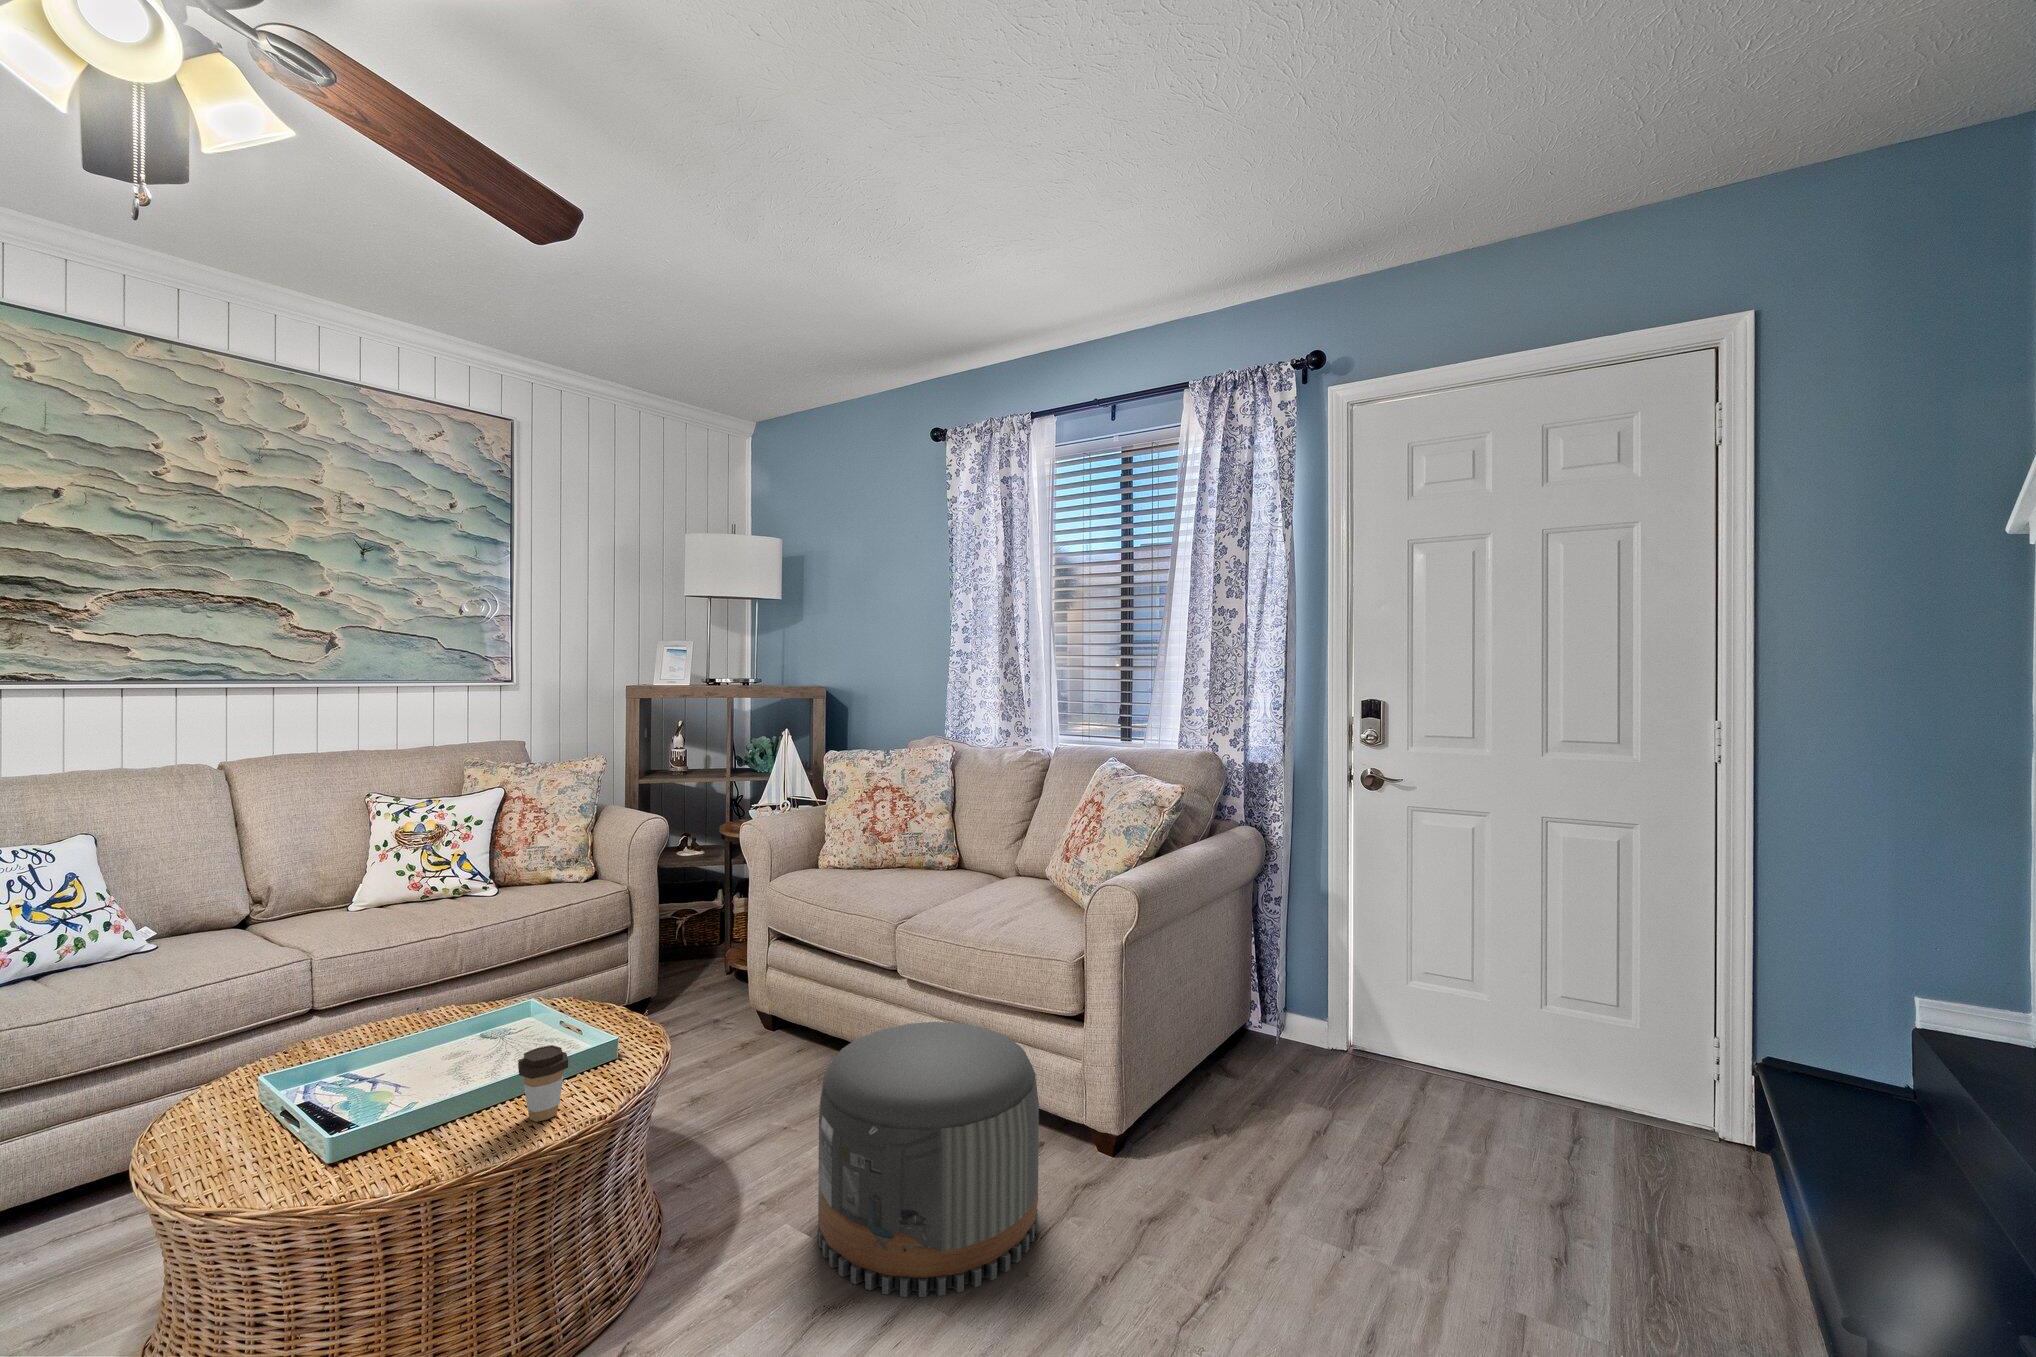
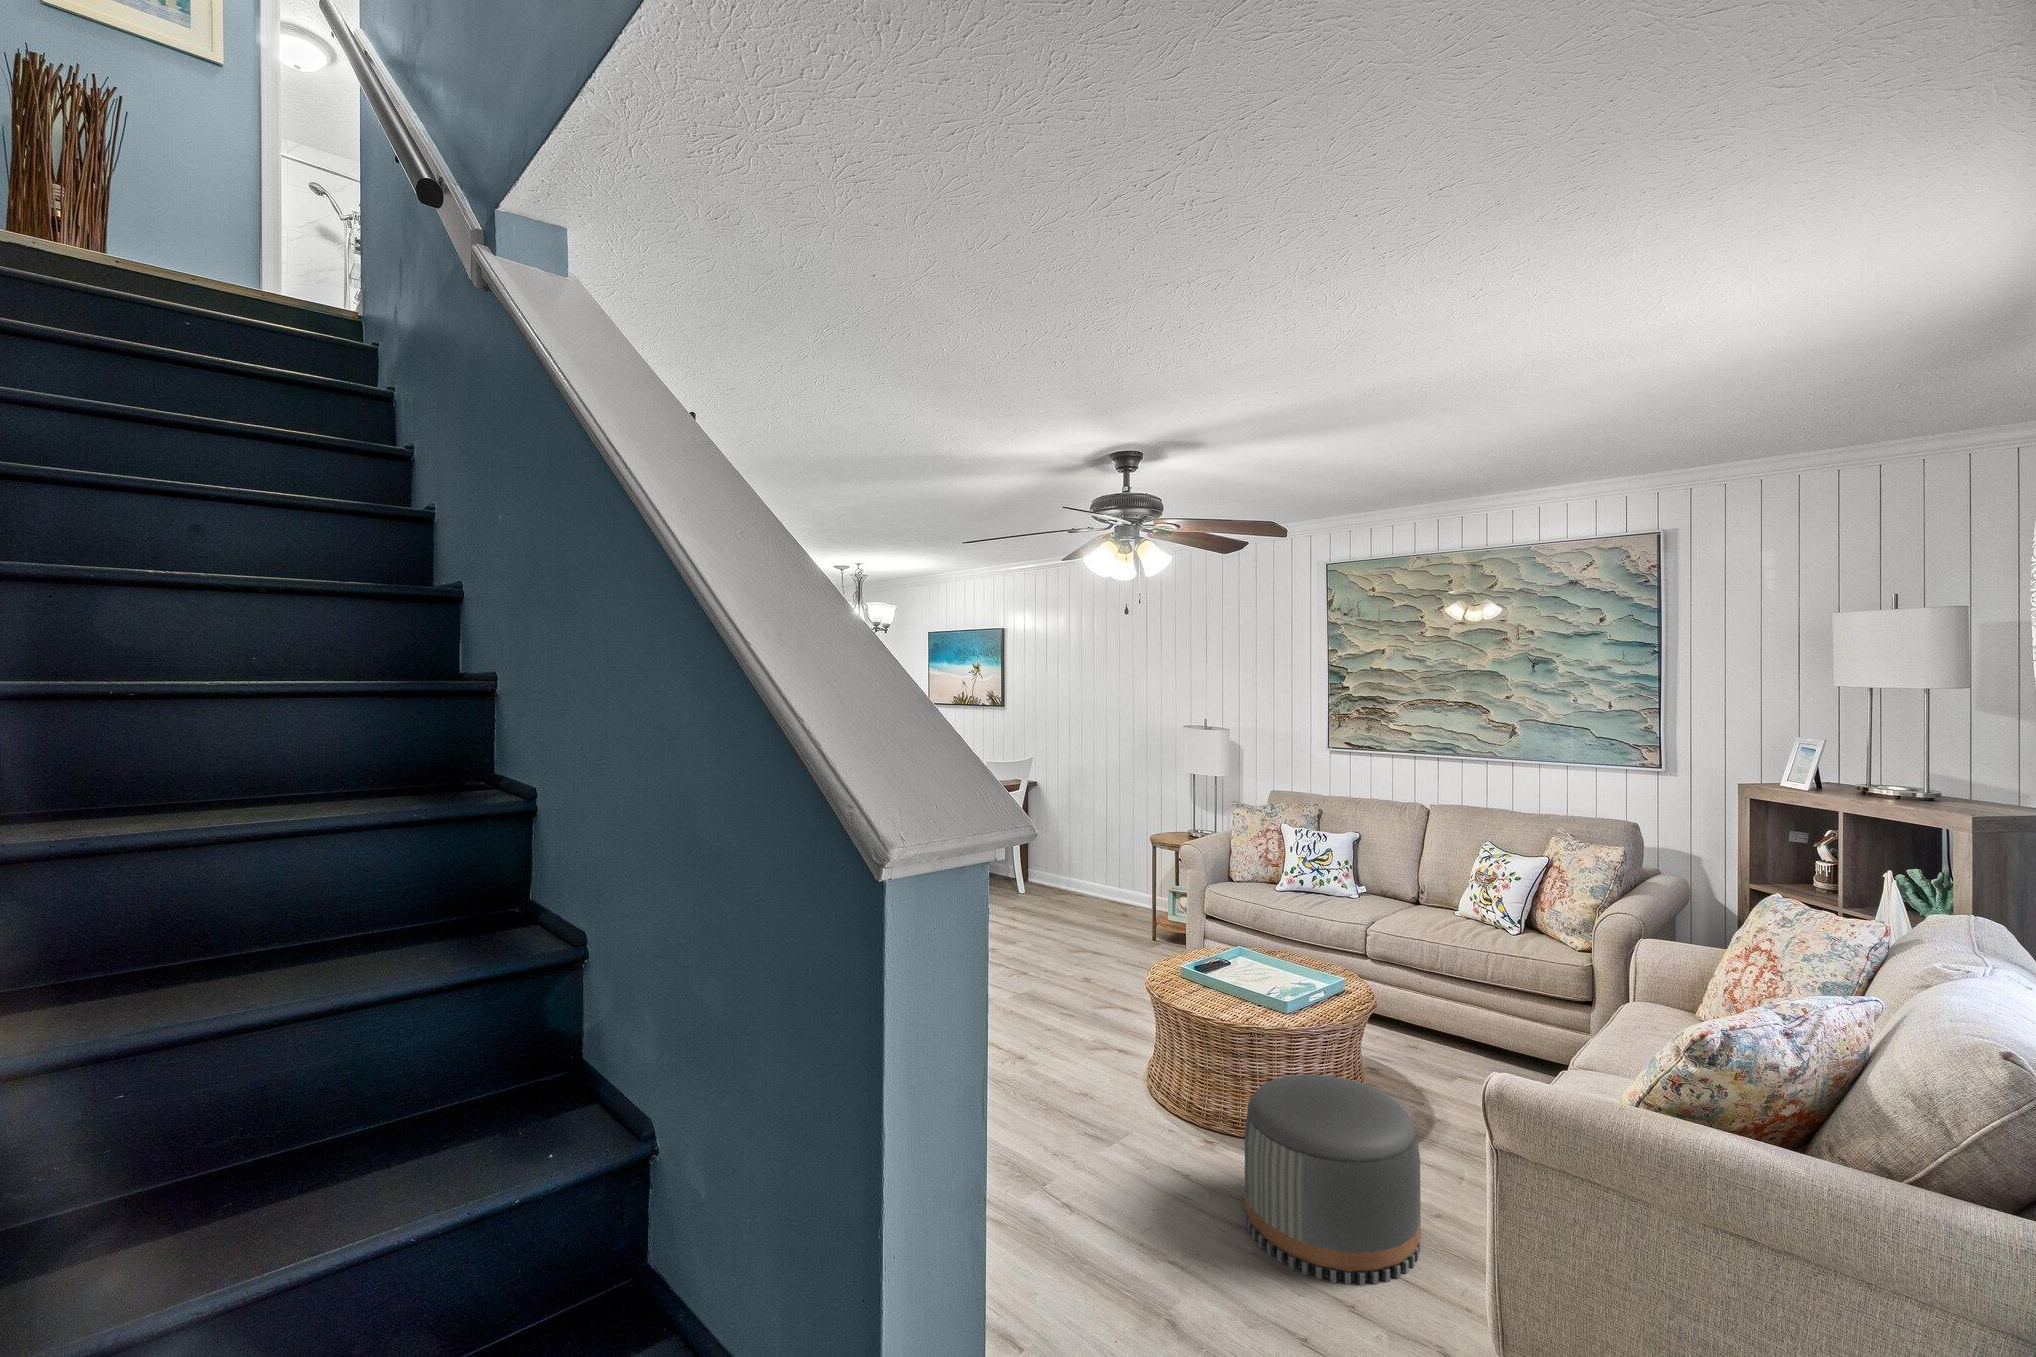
coffee cup: present [518,1045,568,1122] -> none [1199,969,1223,1005]

